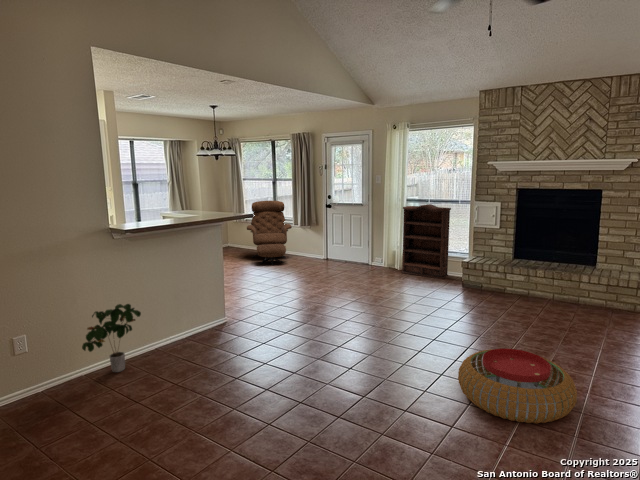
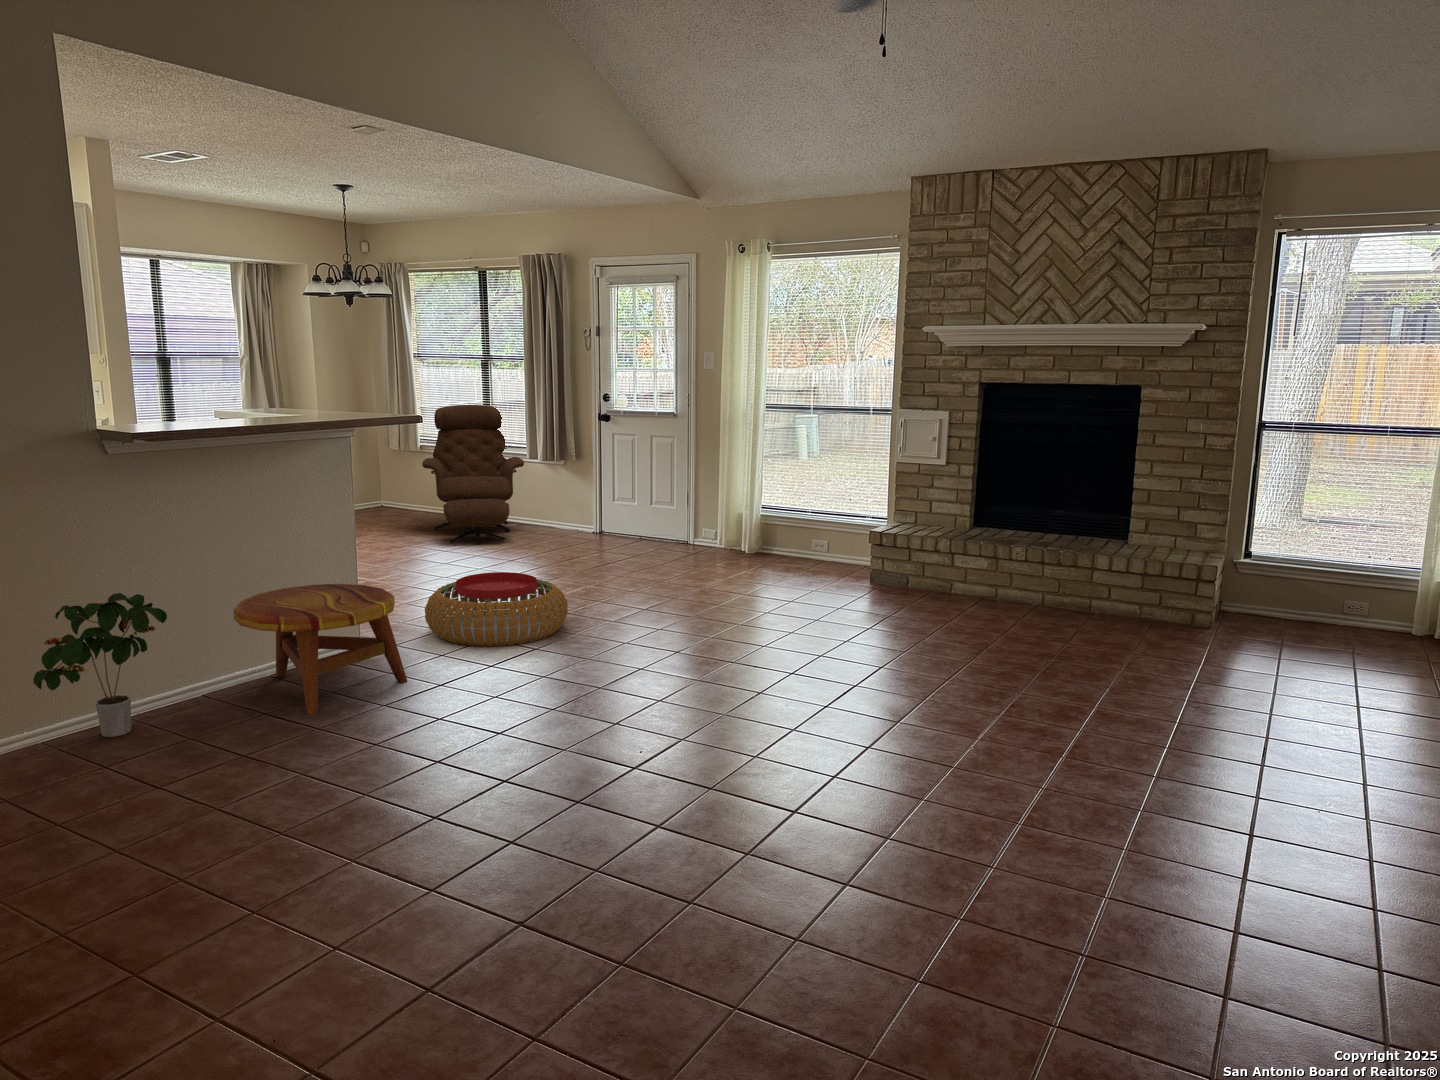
bookshelf: present [401,204,451,279] -> none [754,414,855,571]
side table: none [170,294,249,361] -> present [233,584,407,715]
pouf: present [458,348,577,423] -> present [425,572,568,646]

